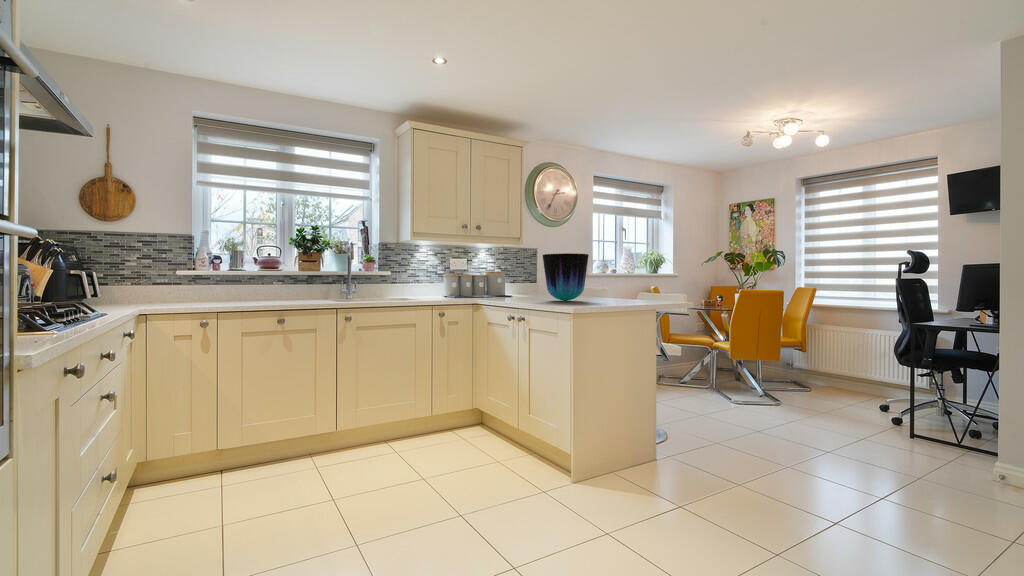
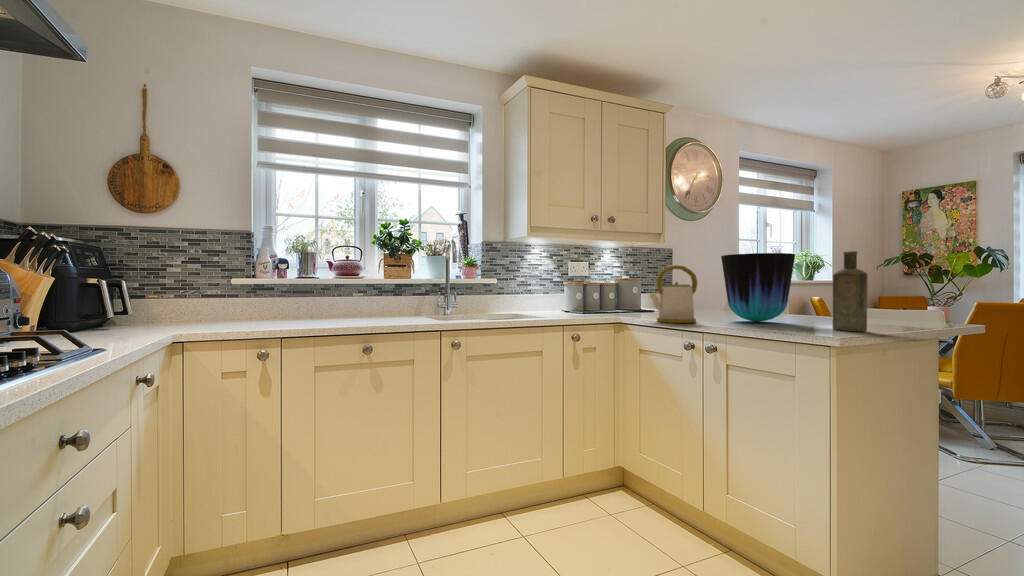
bottle: none [600,253,618,304] -> present [833,251,867,331]
kettle: none [490,261,523,301] -> present [650,265,697,323]

